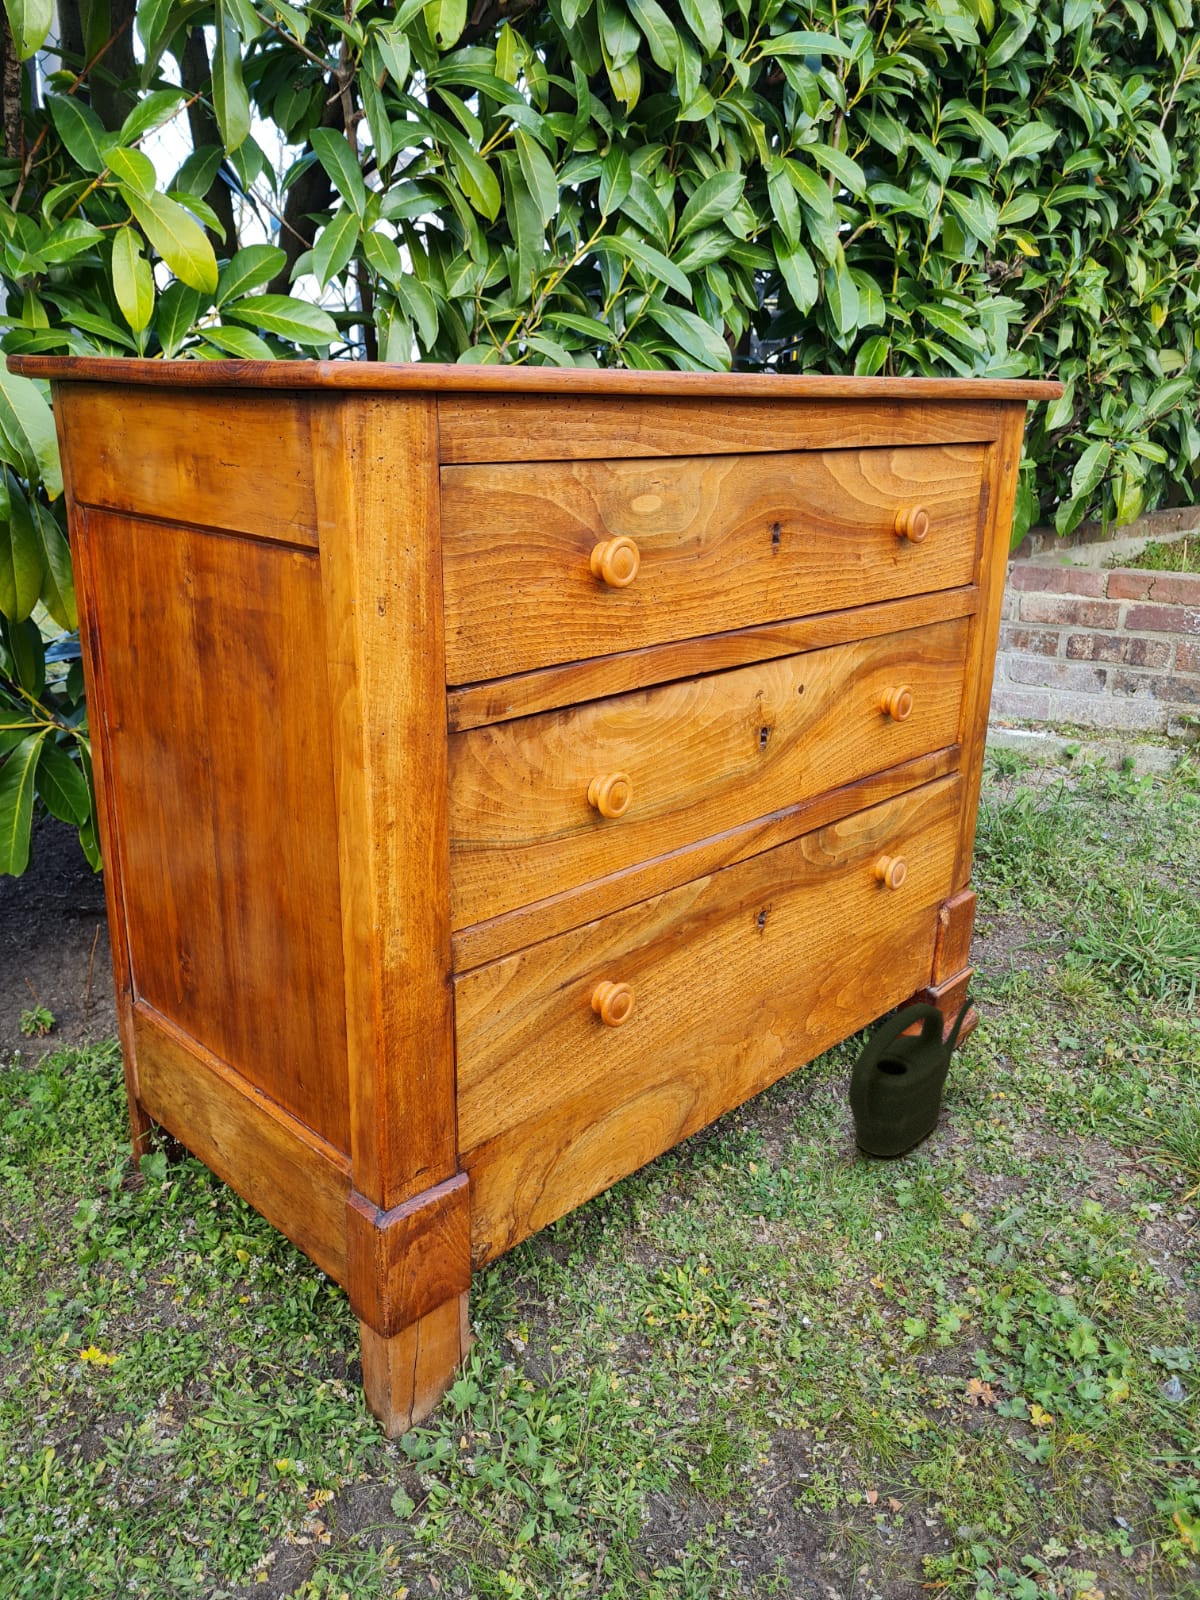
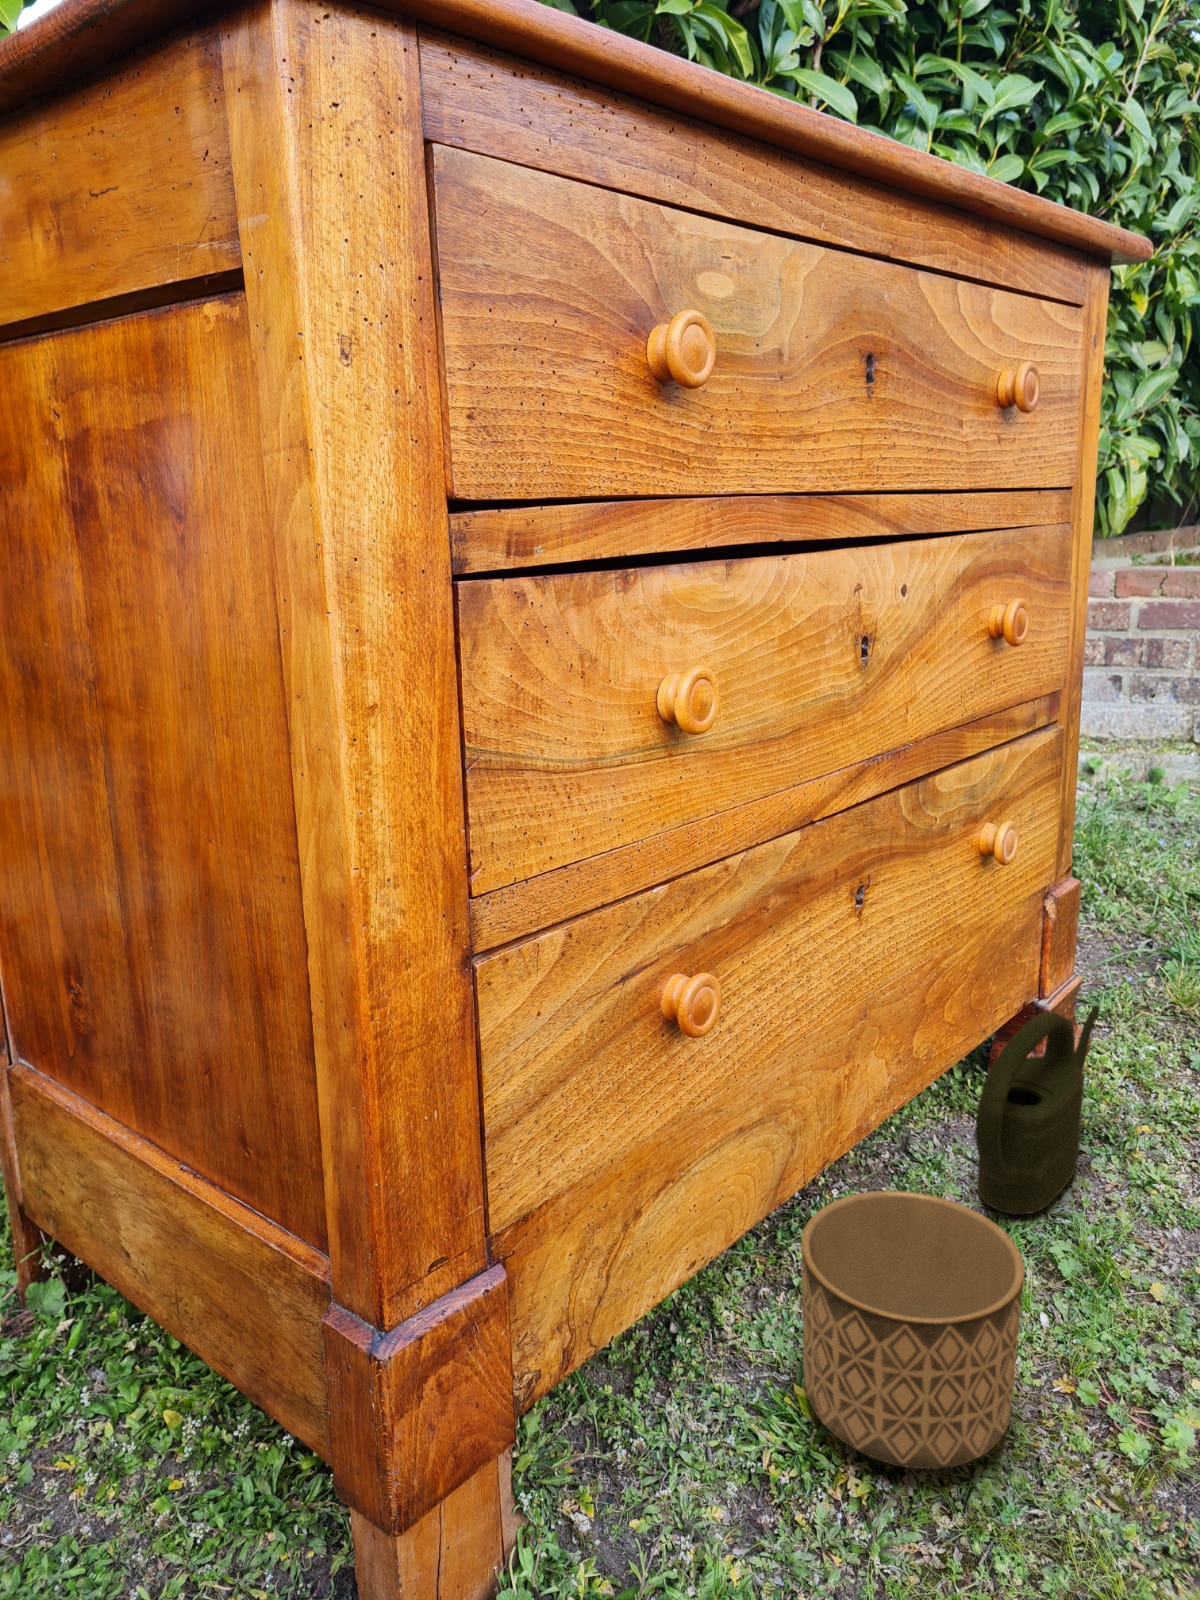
planter: none [690,1135,847,1330] -> present [801,1191,1024,1469]

